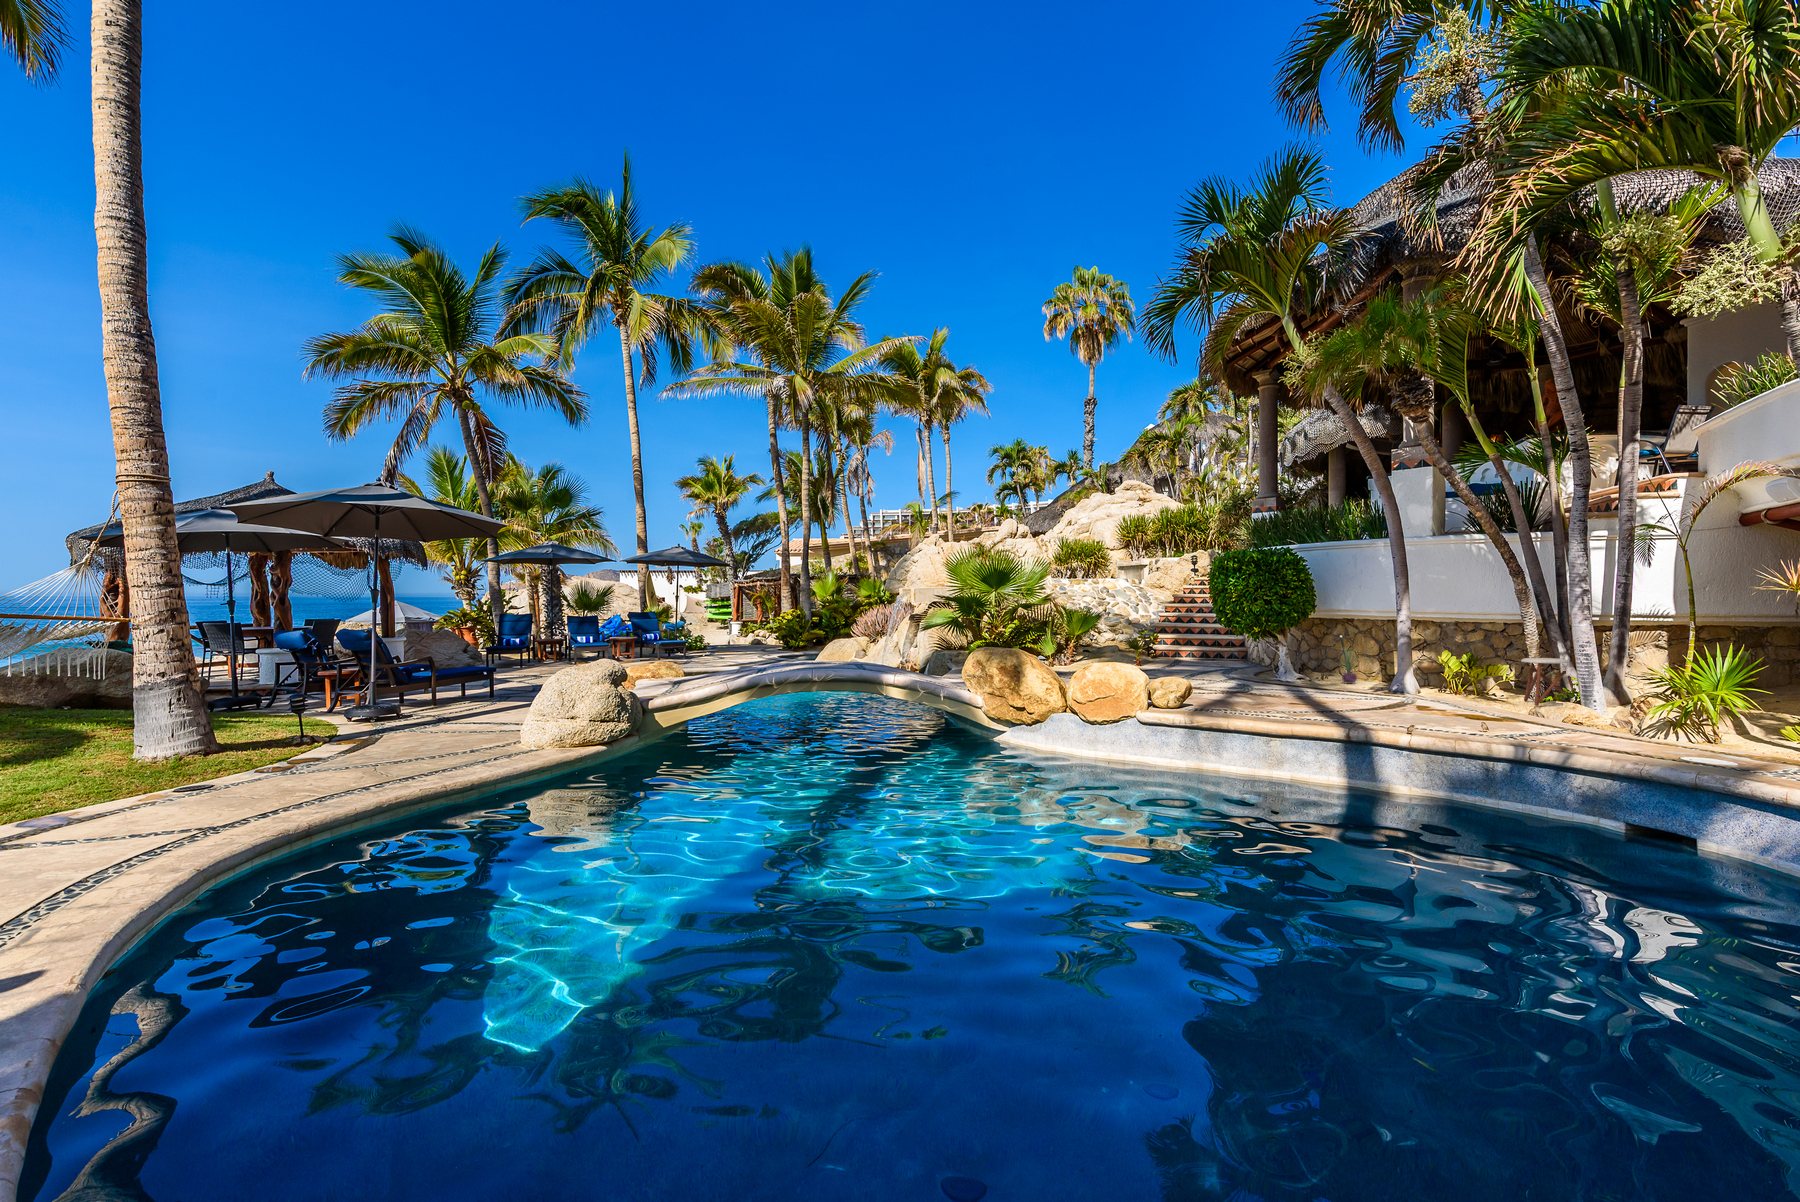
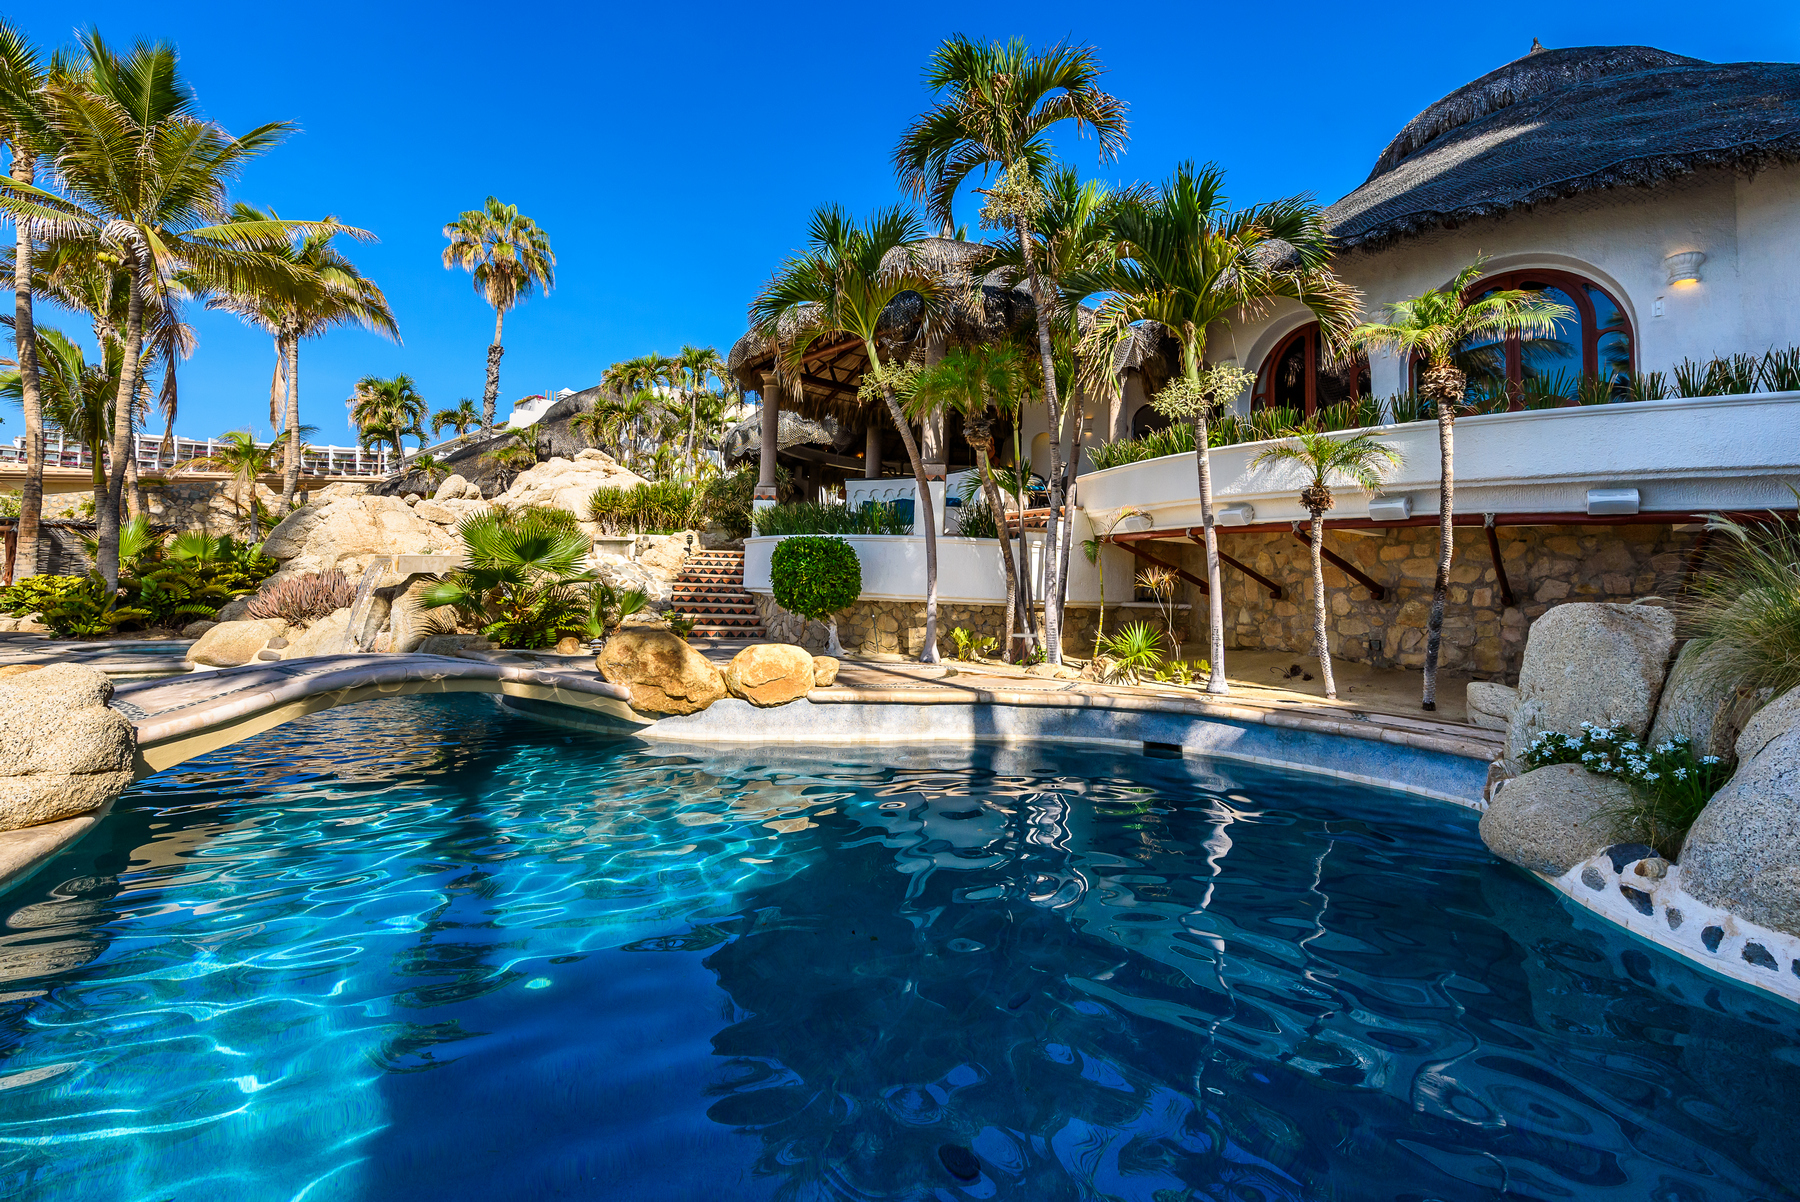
decorative plant: present [1342,649,1358,684] -> none [865,627,898,656]

